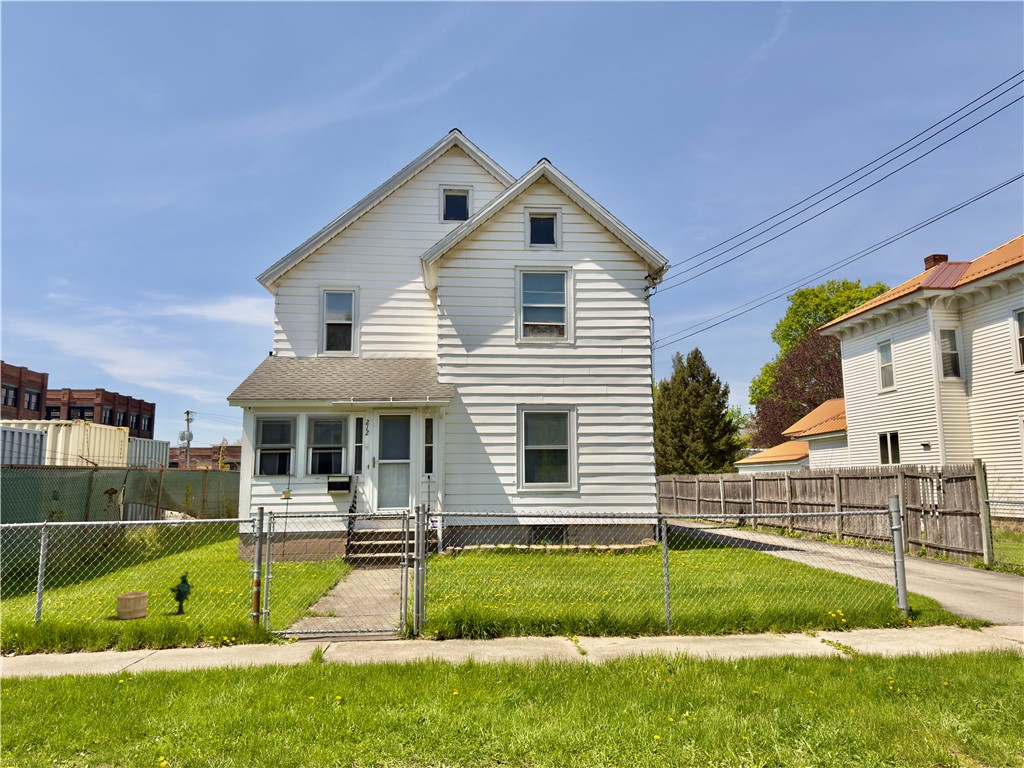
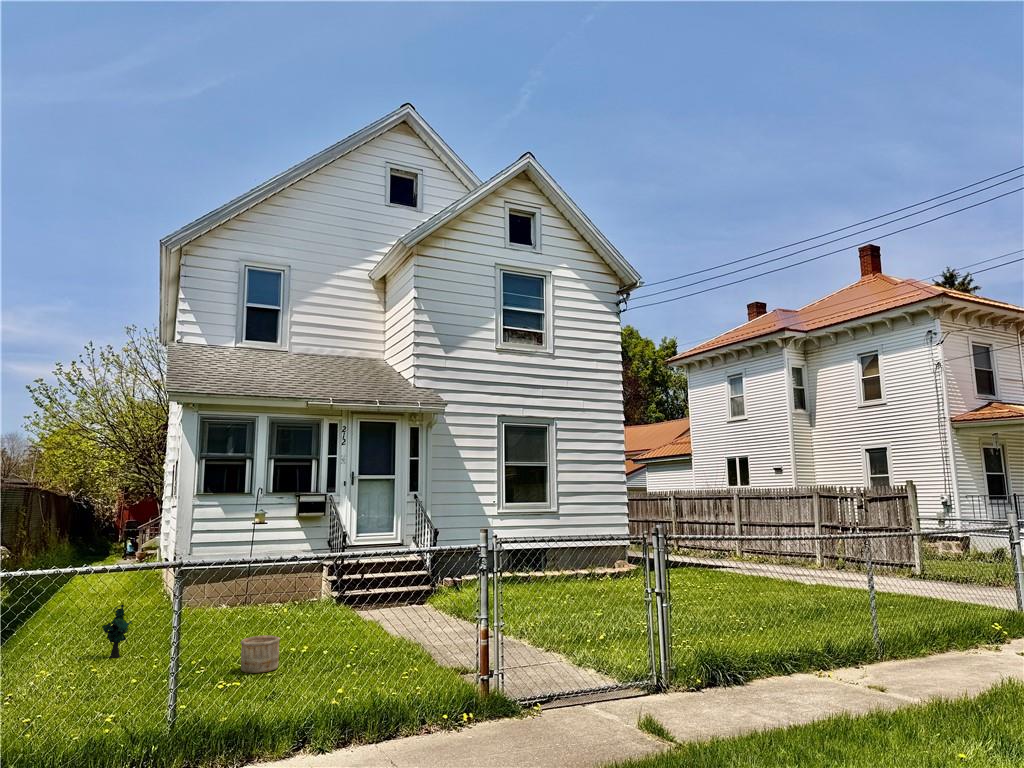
decorative plant: present [169,572,194,615] -> present [102,605,132,658]

